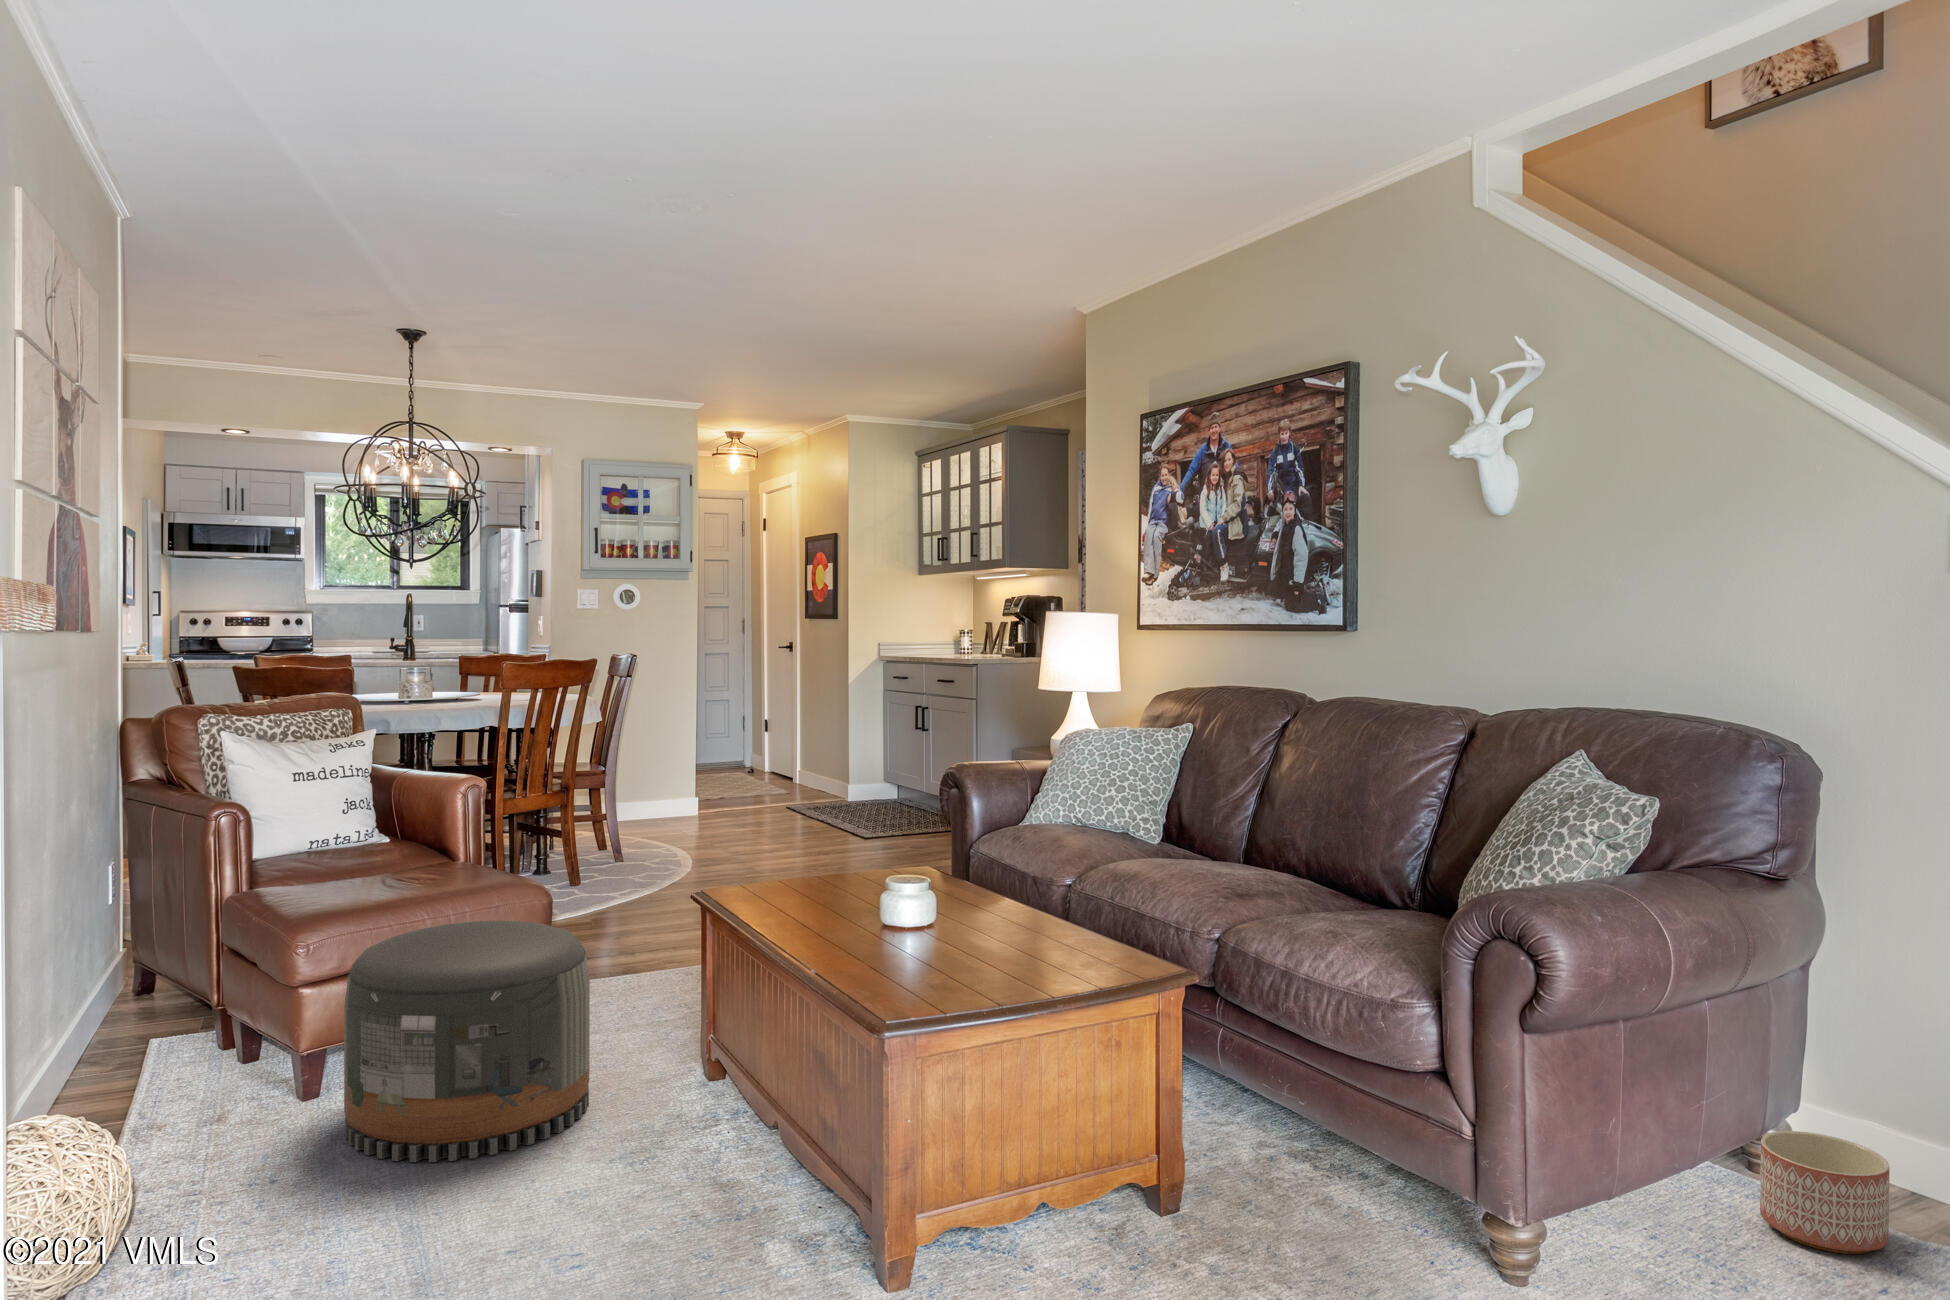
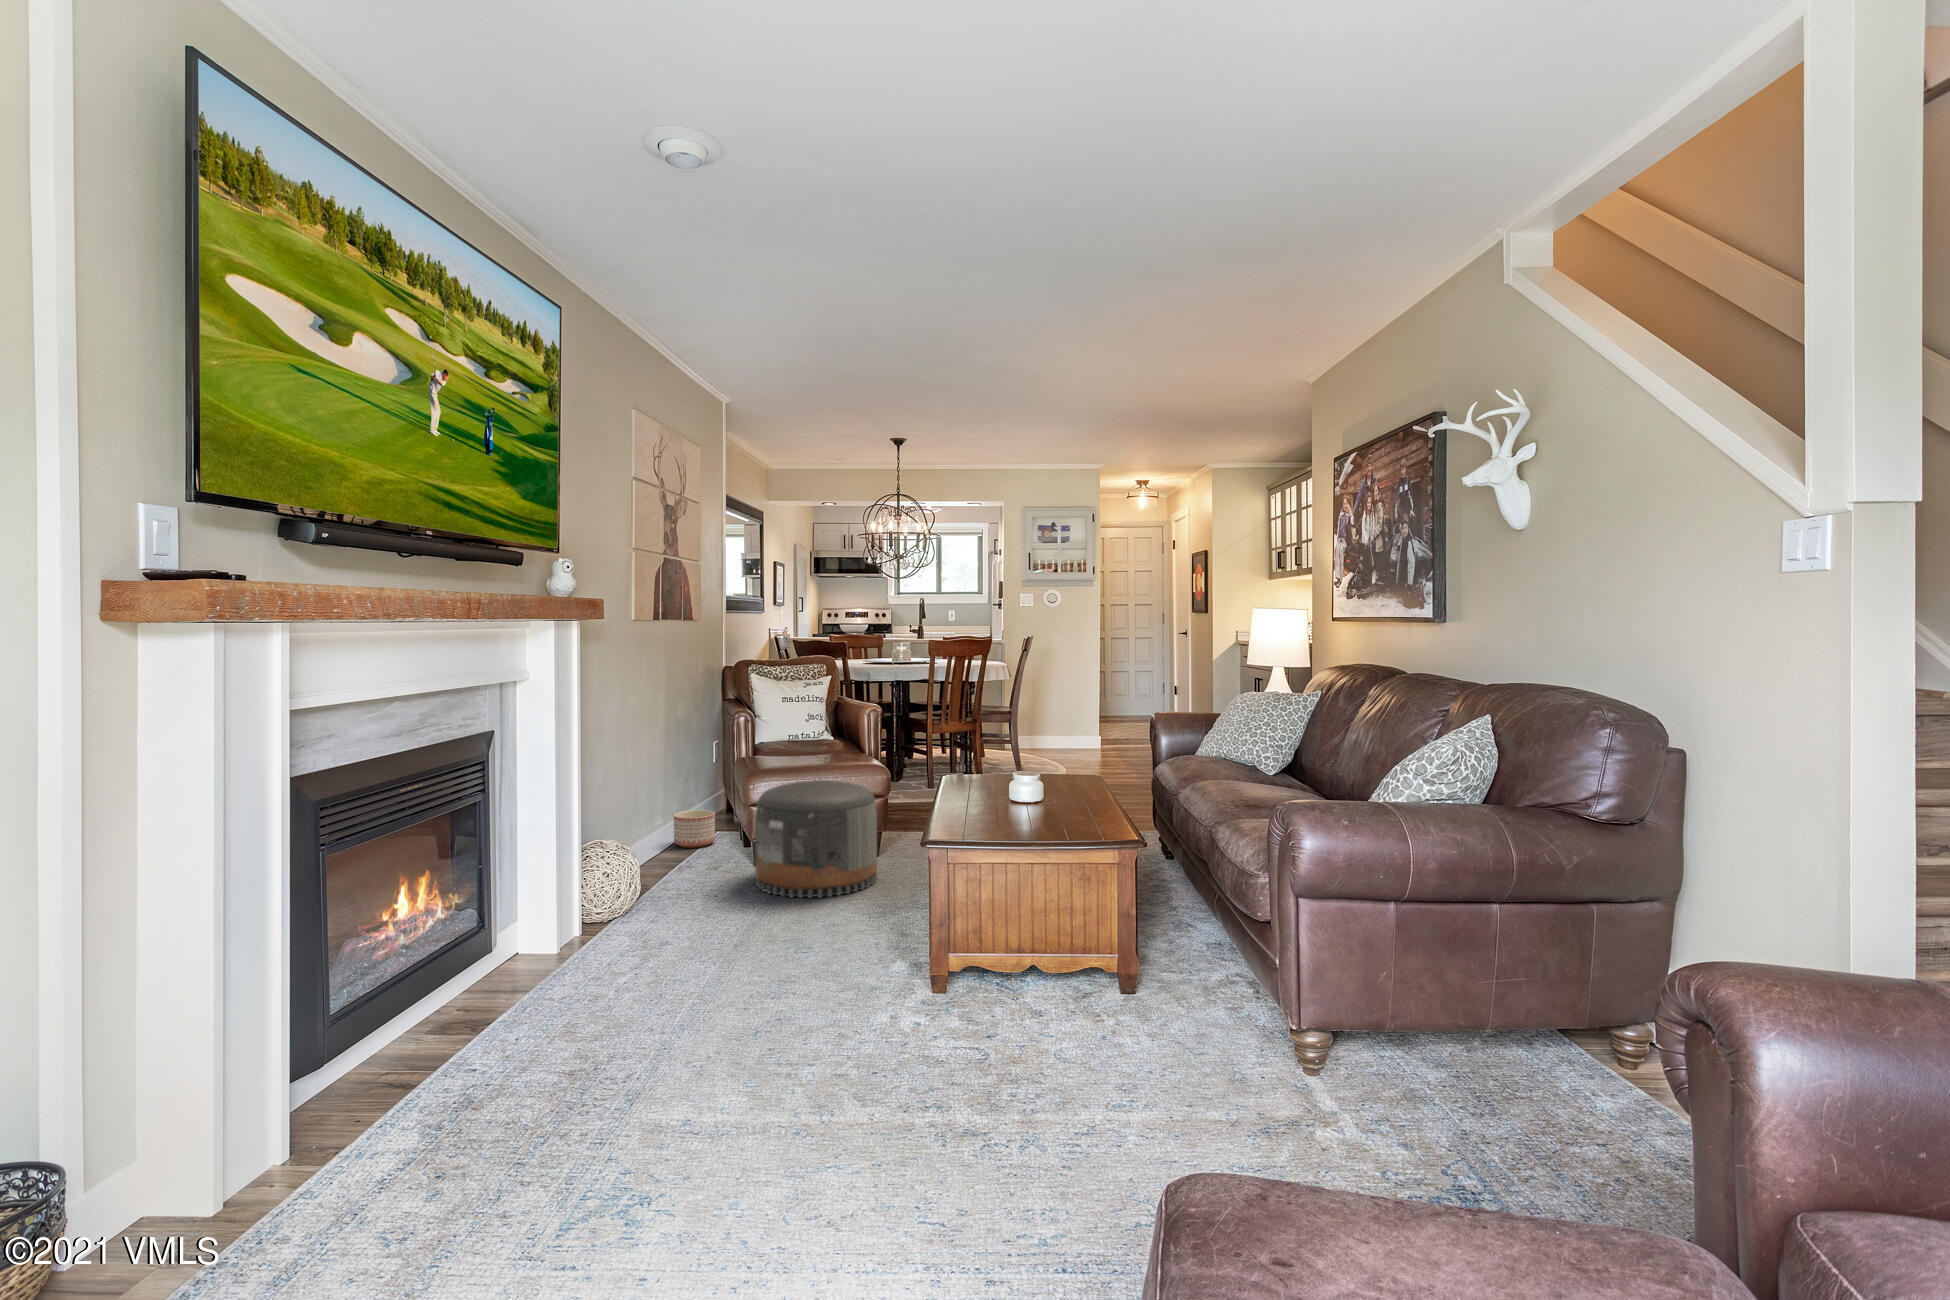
planter: present [1760,1131,1890,1254] -> present [674,810,715,848]

